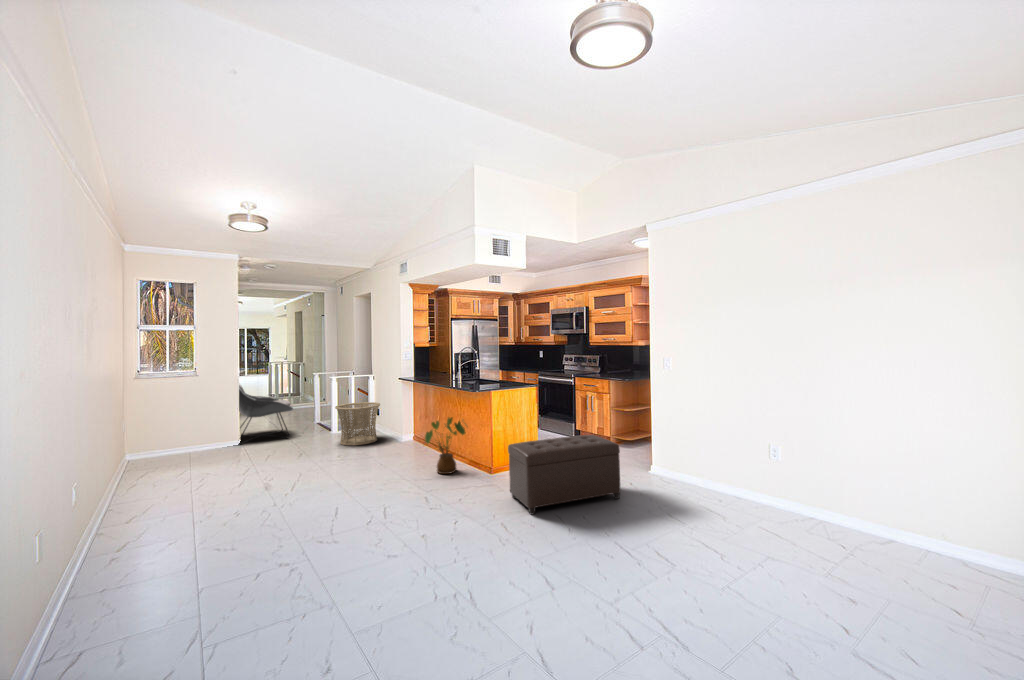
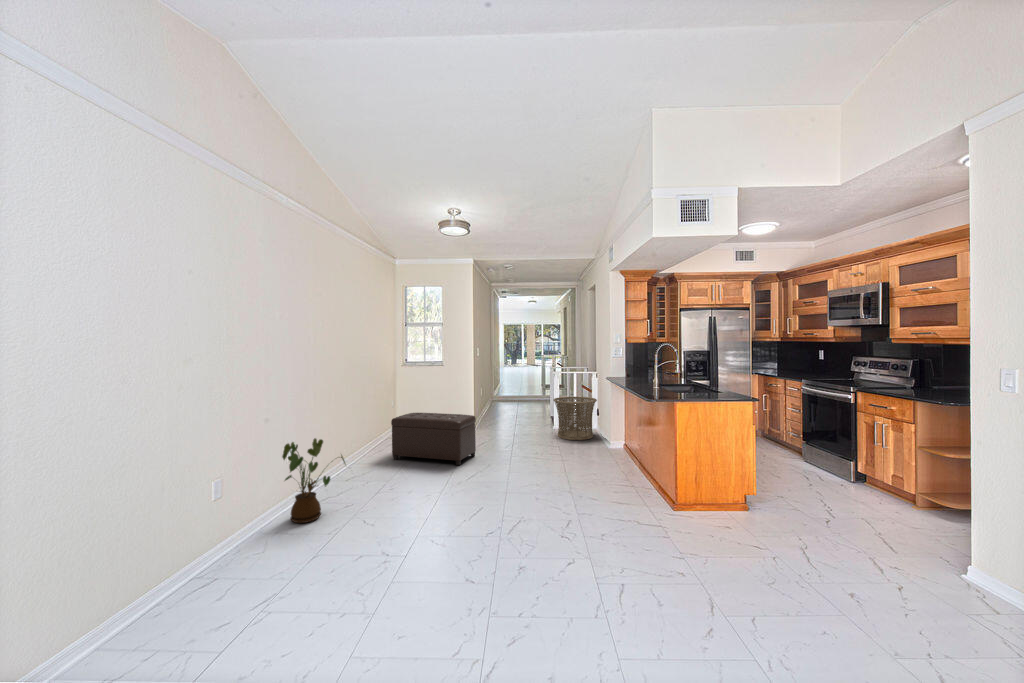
lounge chair: present [239,384,293,445] -> none [482,368,530,423]
house plant: present [425,417,466,474] -> present [282,438,345,523]
ottoman: present [508,435,621,514] -> present [391,413,476,465]

